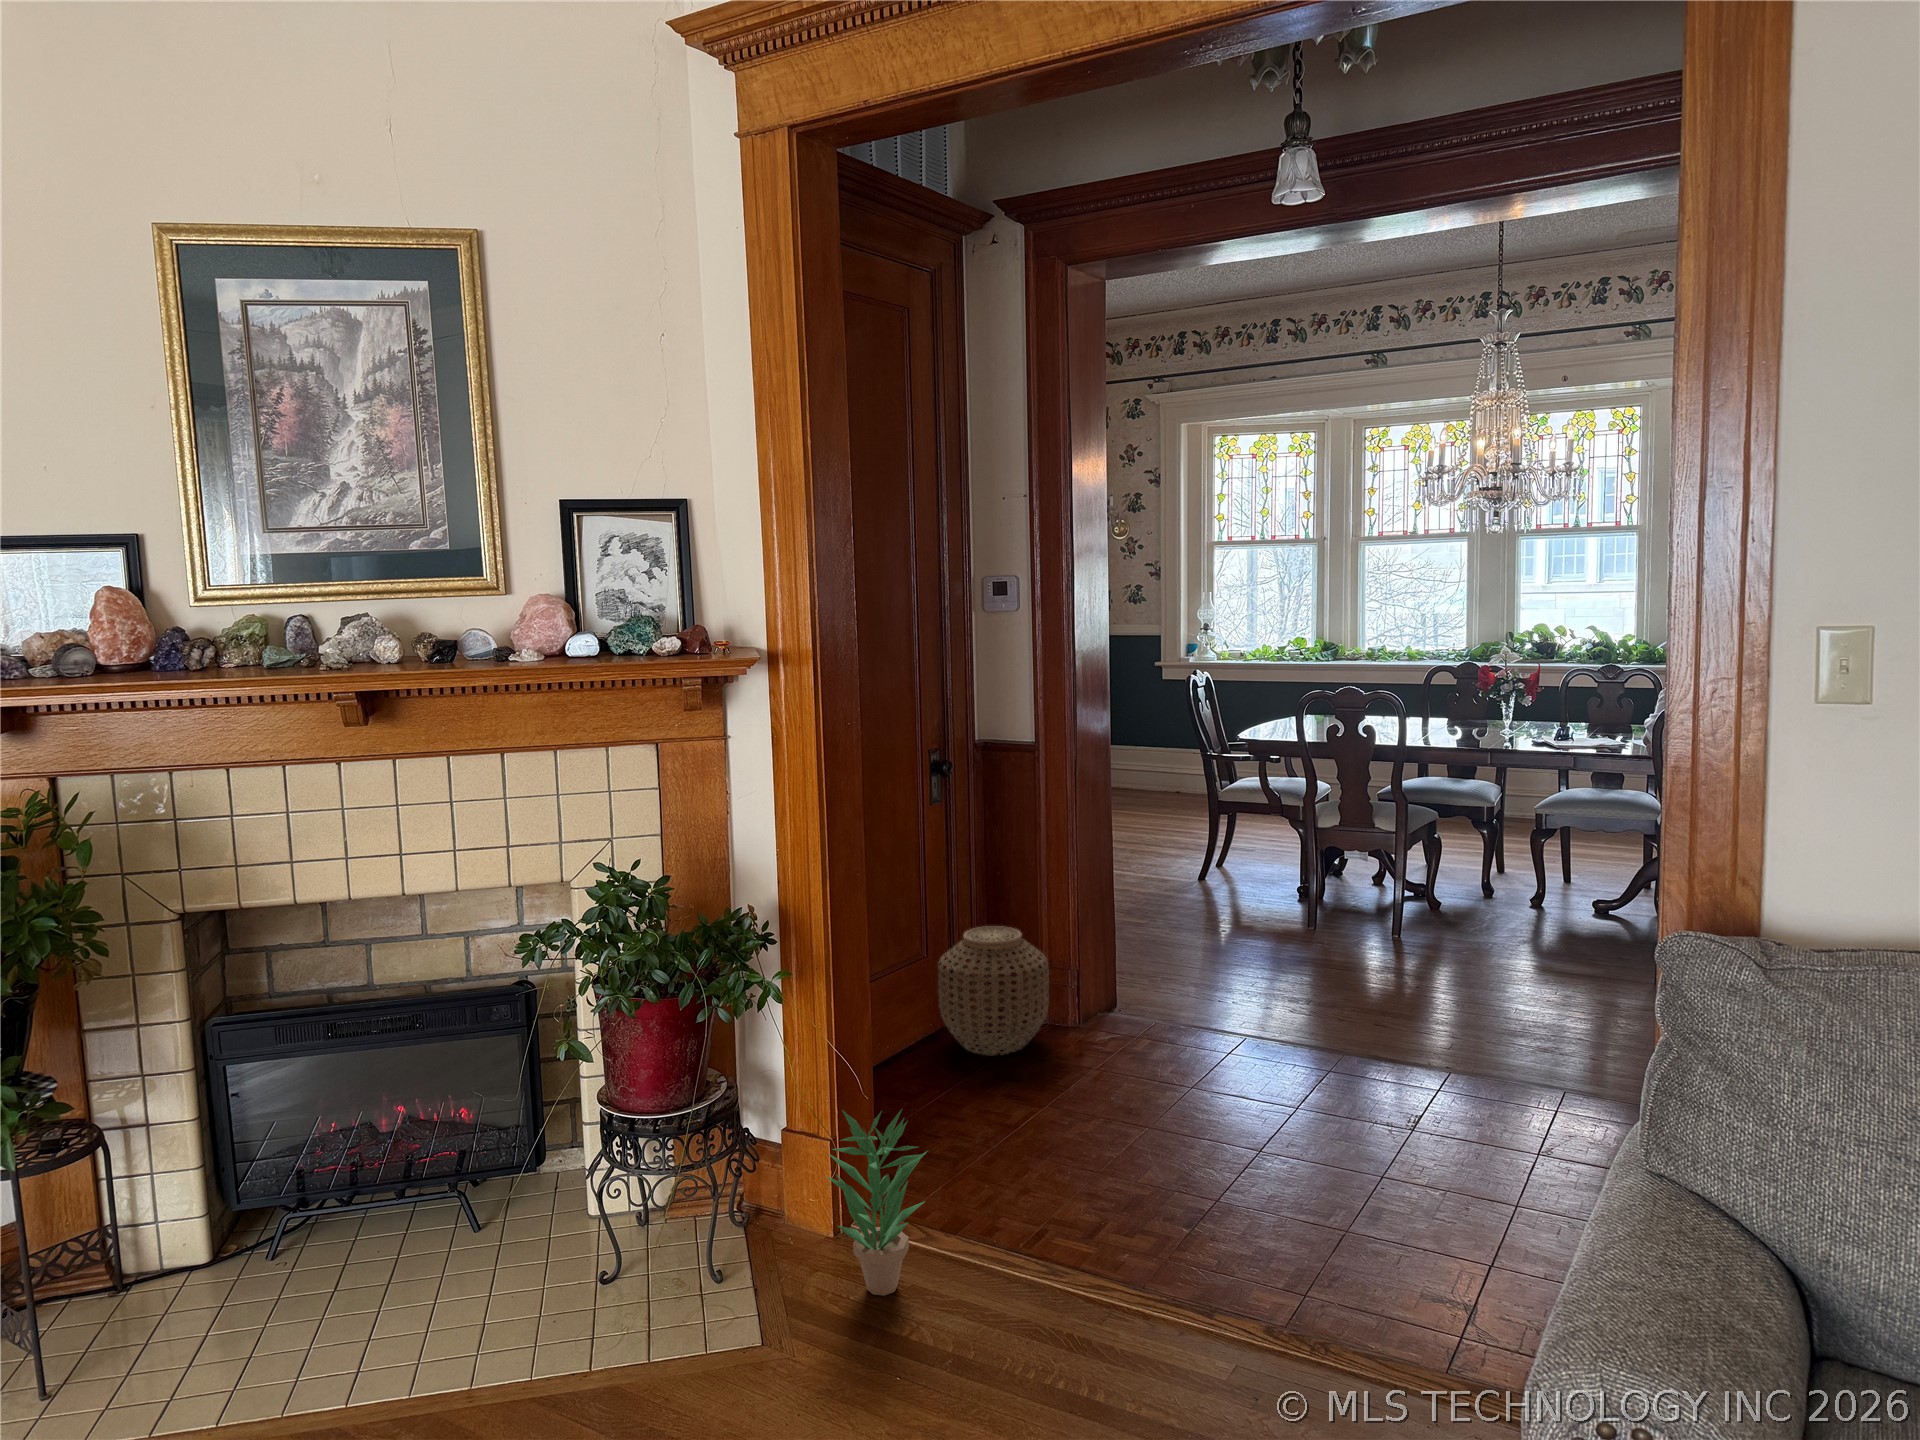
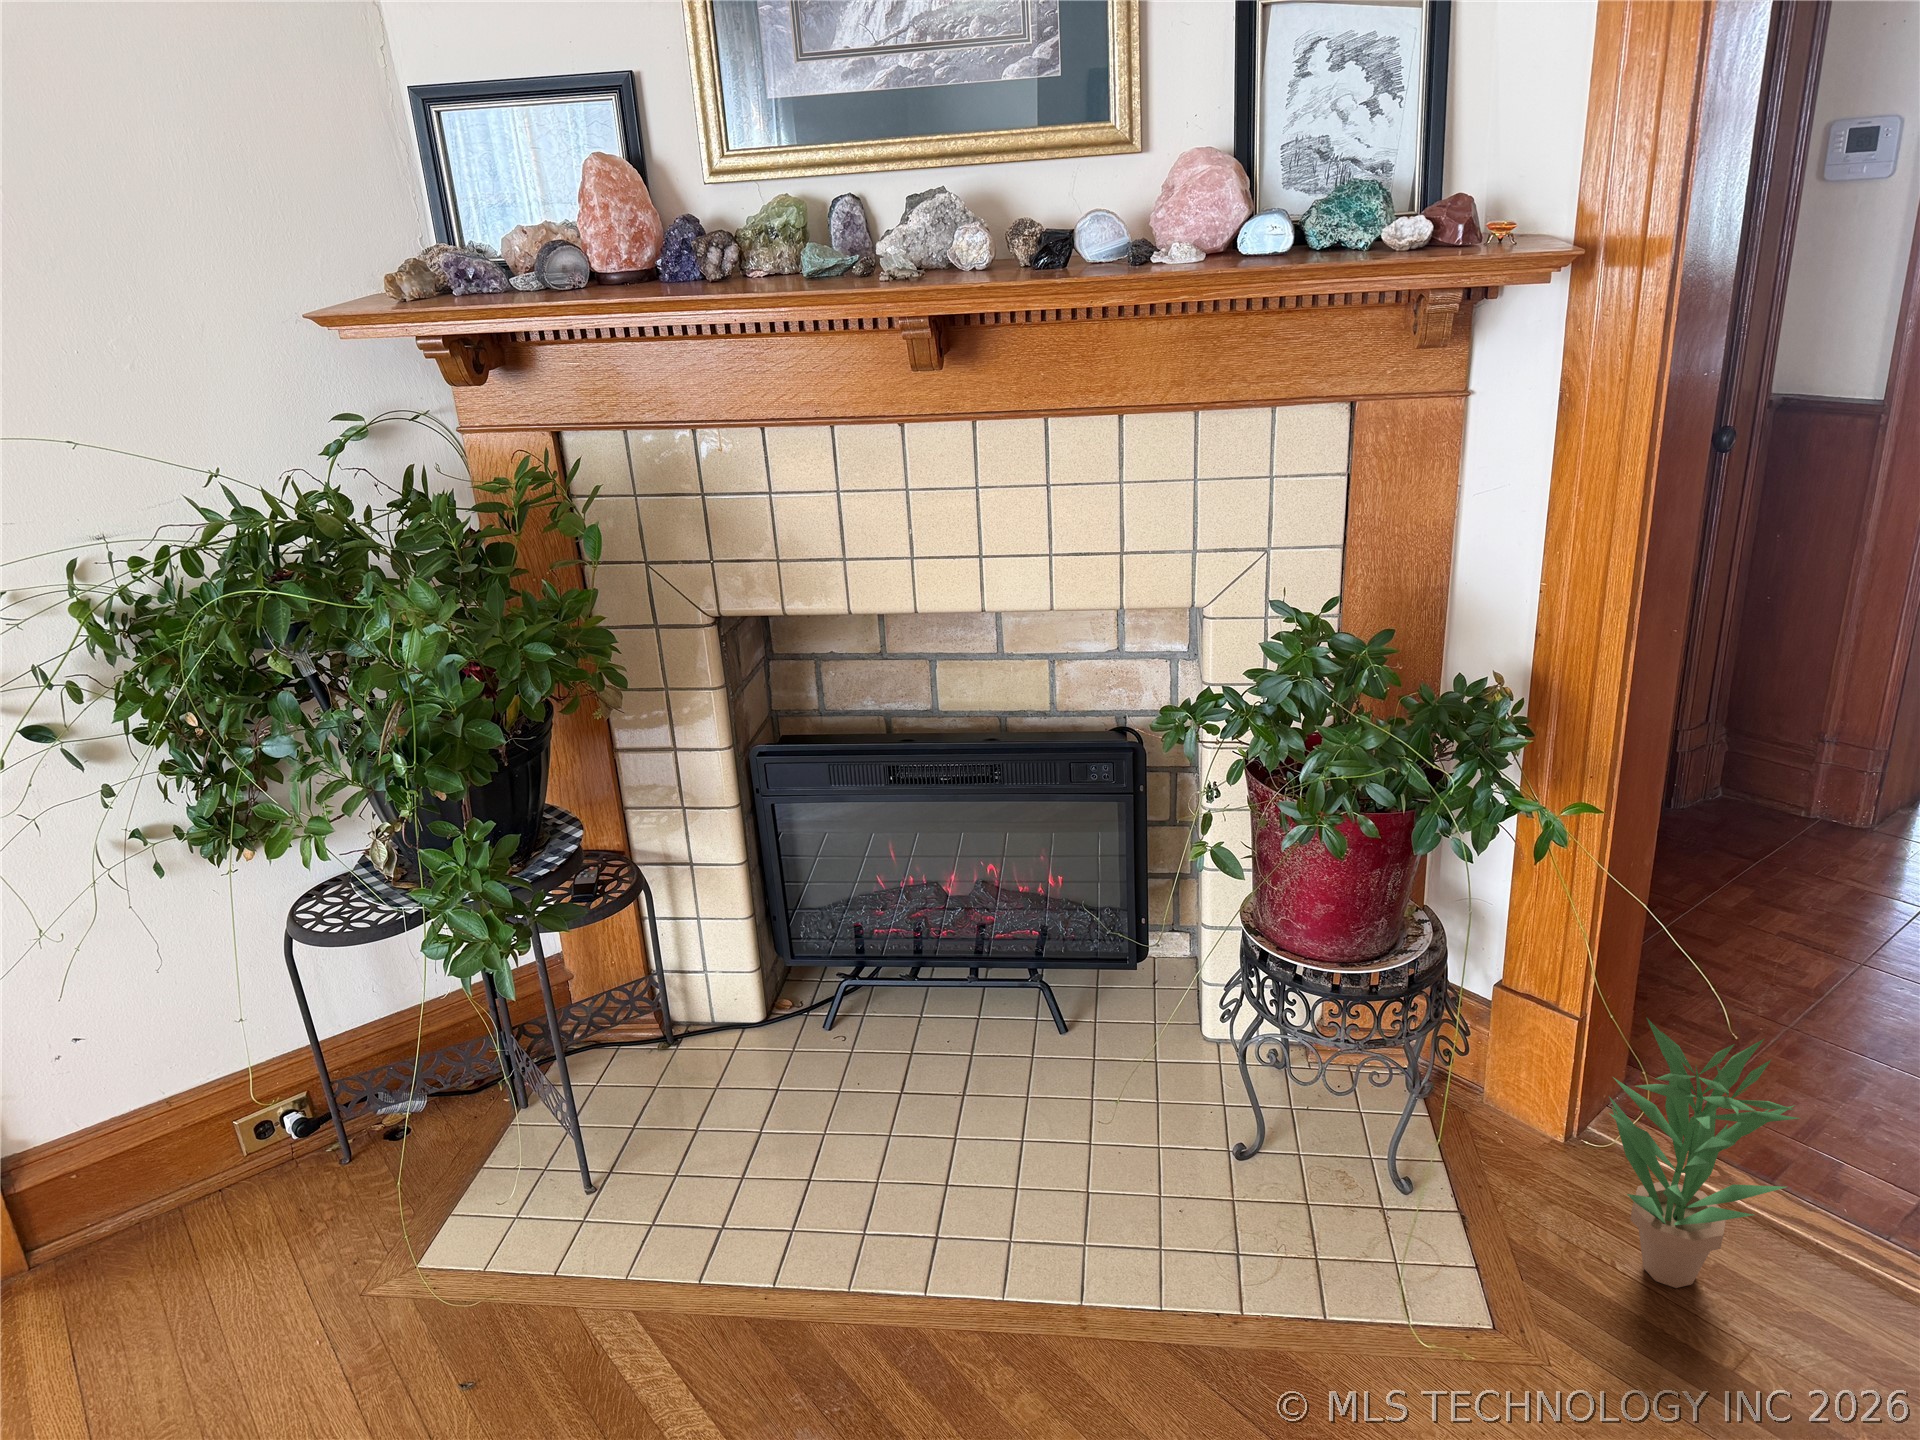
woven basket: present [938,926,1049,1055] -> none [1673,680,1872,869]

